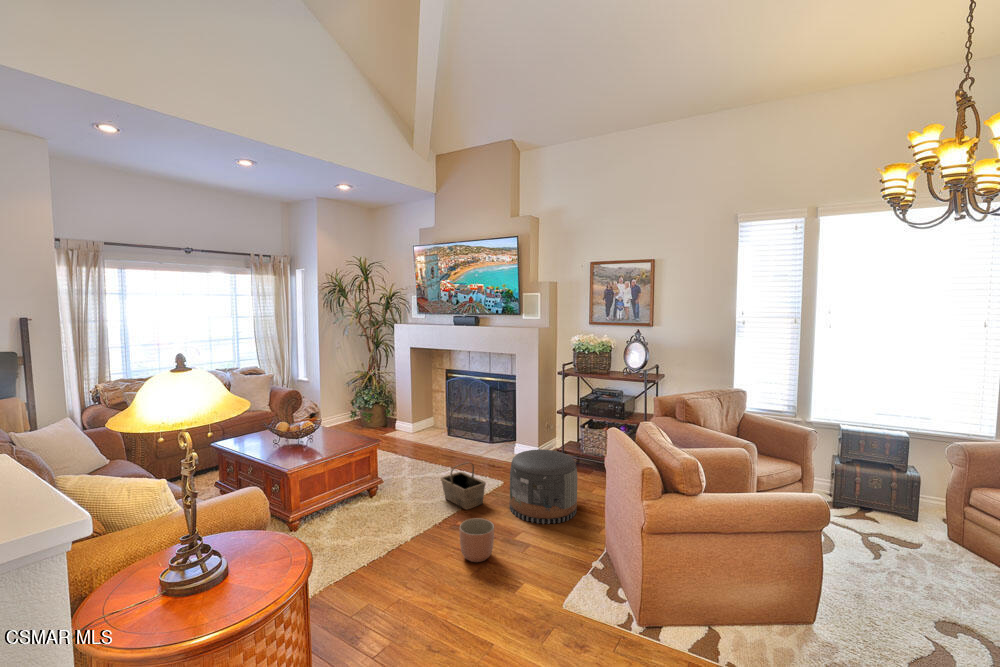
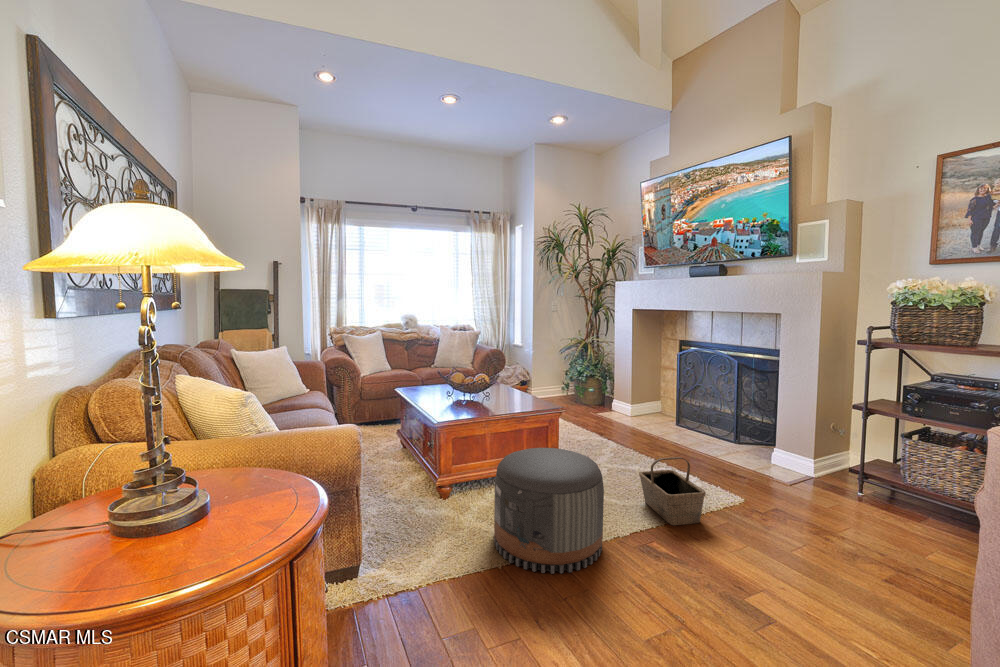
pouf: present [510,449,578,524] -> present [494,448,604,574]
planter: present [460,518,494,562] -> none [639,540,698,613]

